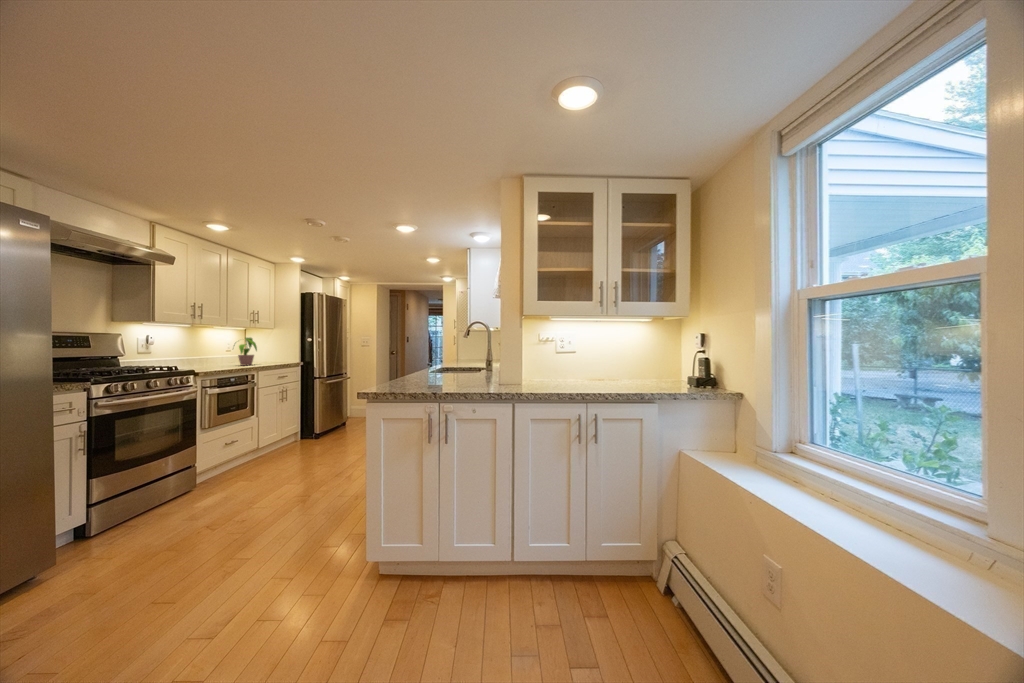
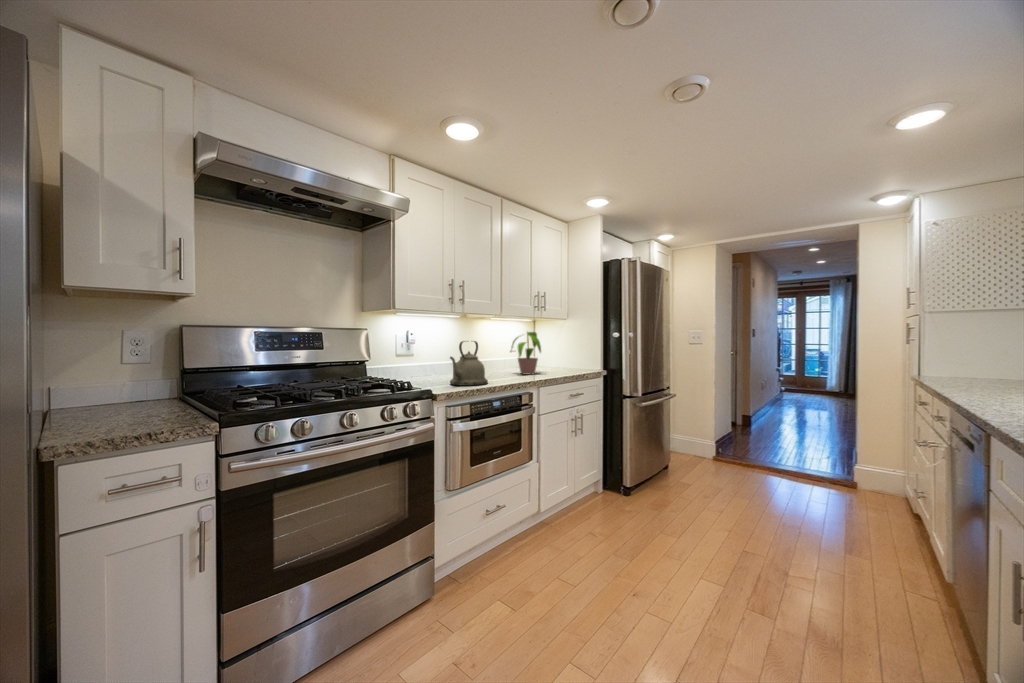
kettle: none [193,343,223,370] -> present [450,341,488,386]

